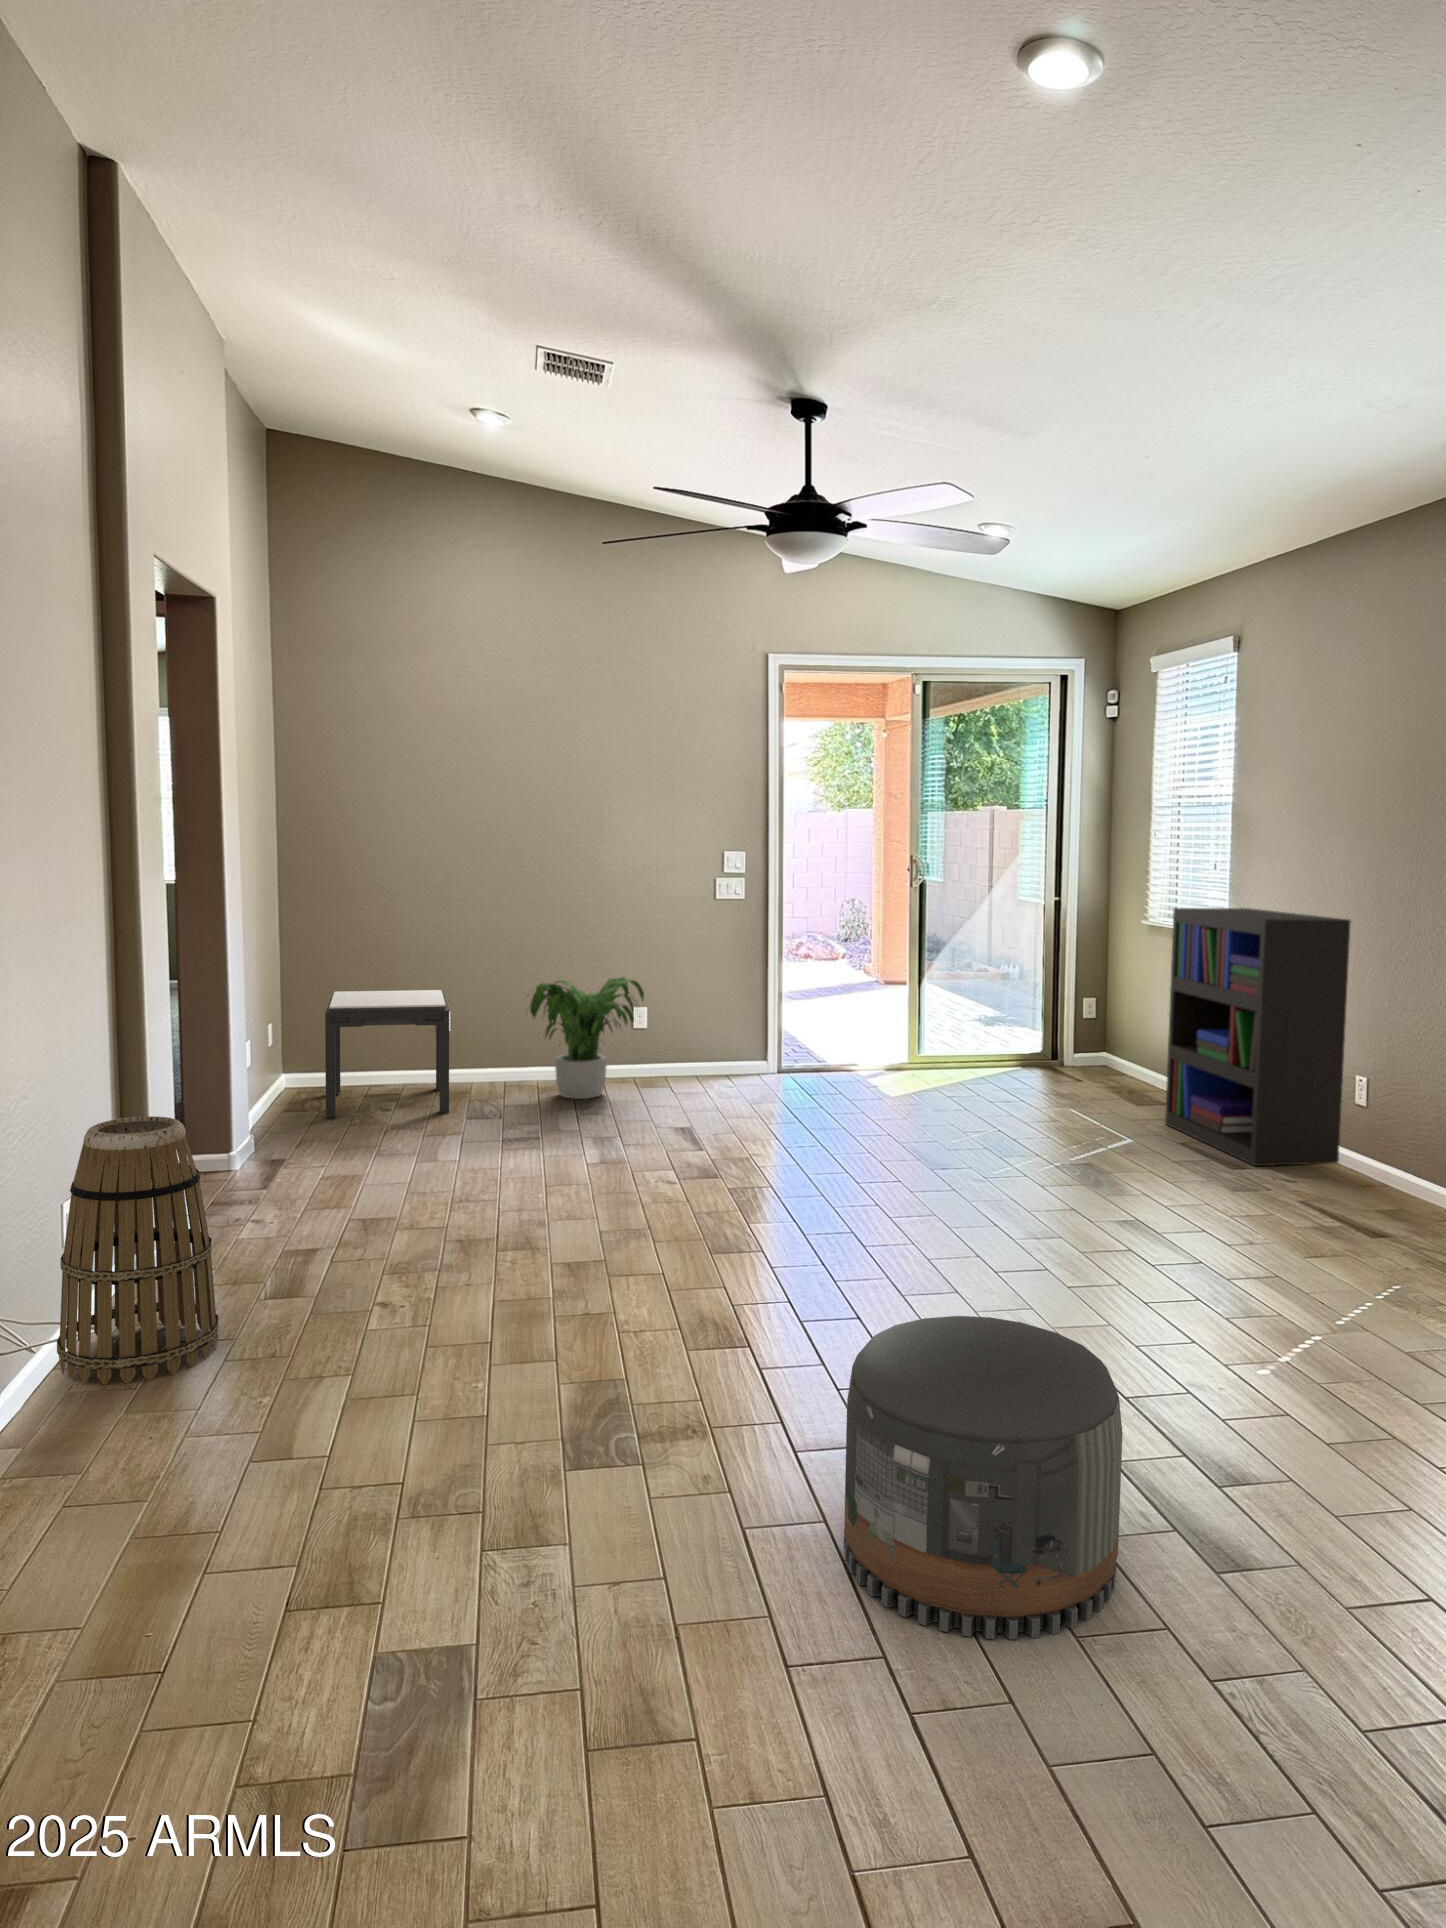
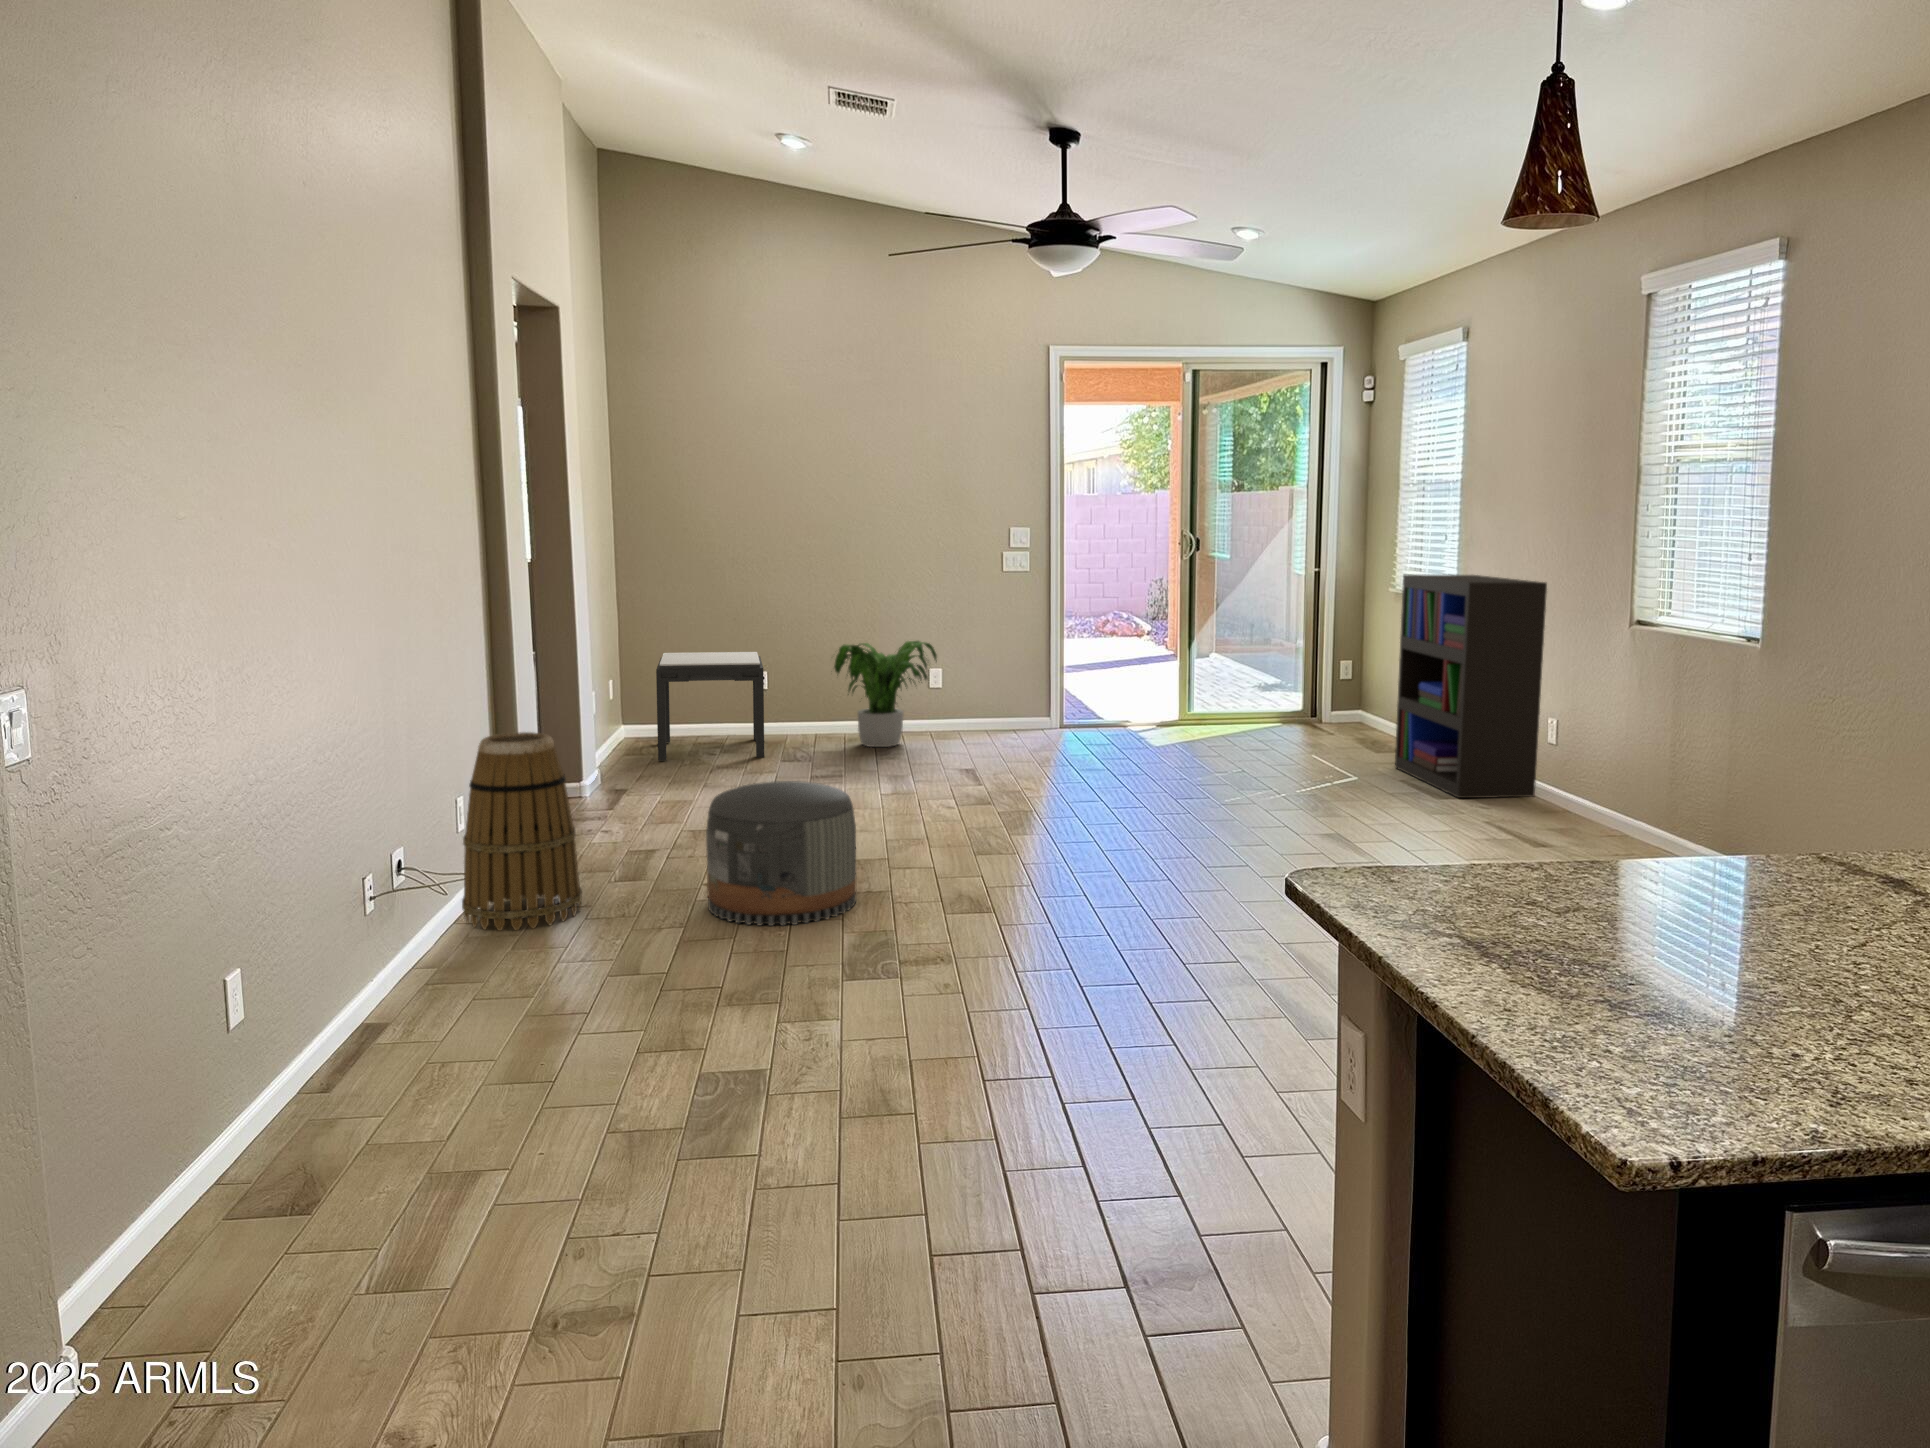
pouf: present [844,1316,1123,1639] -> present [706,781,856,926]

